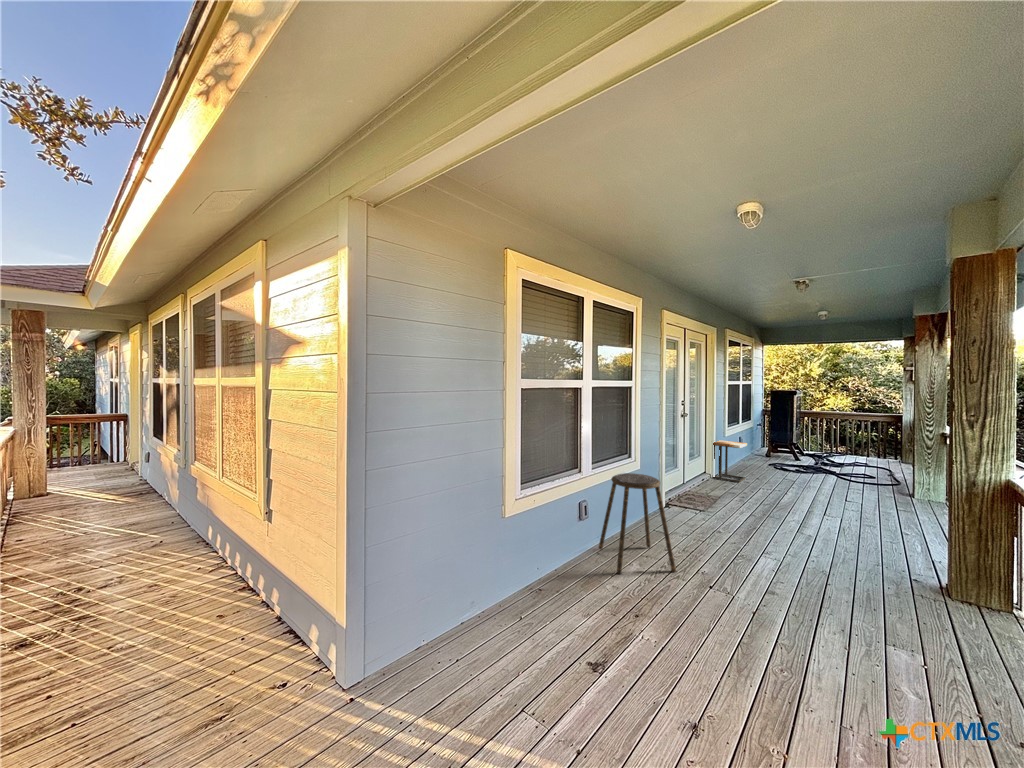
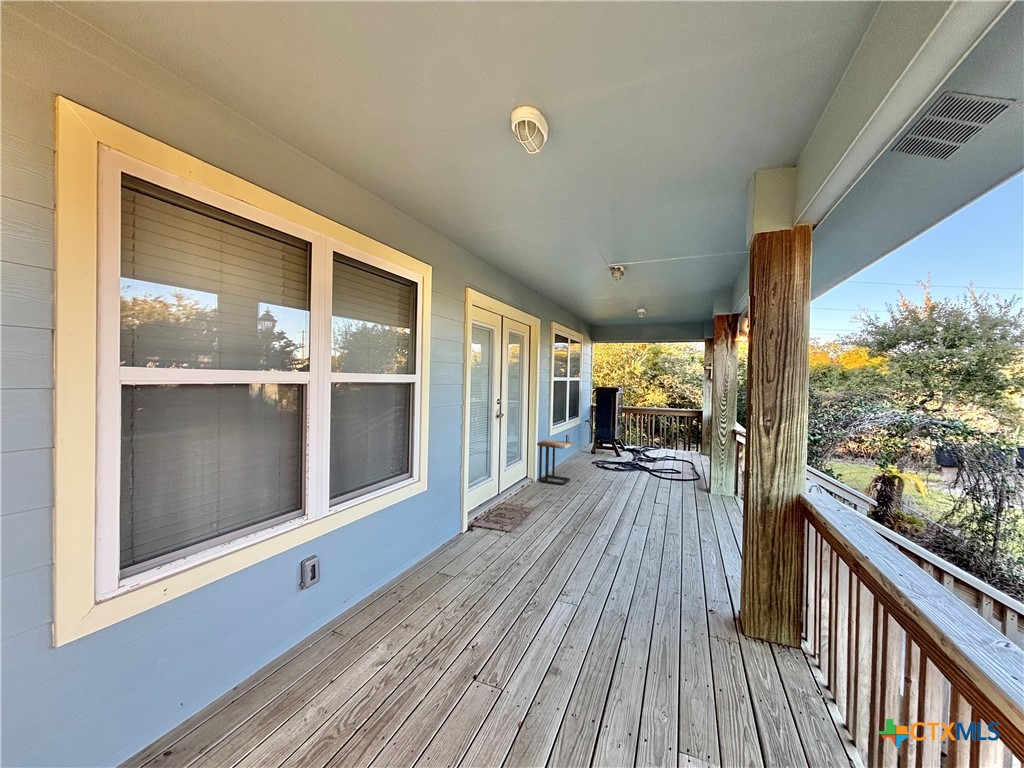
stool: present [599,473,676,574] -> none [327,511,430,690]

